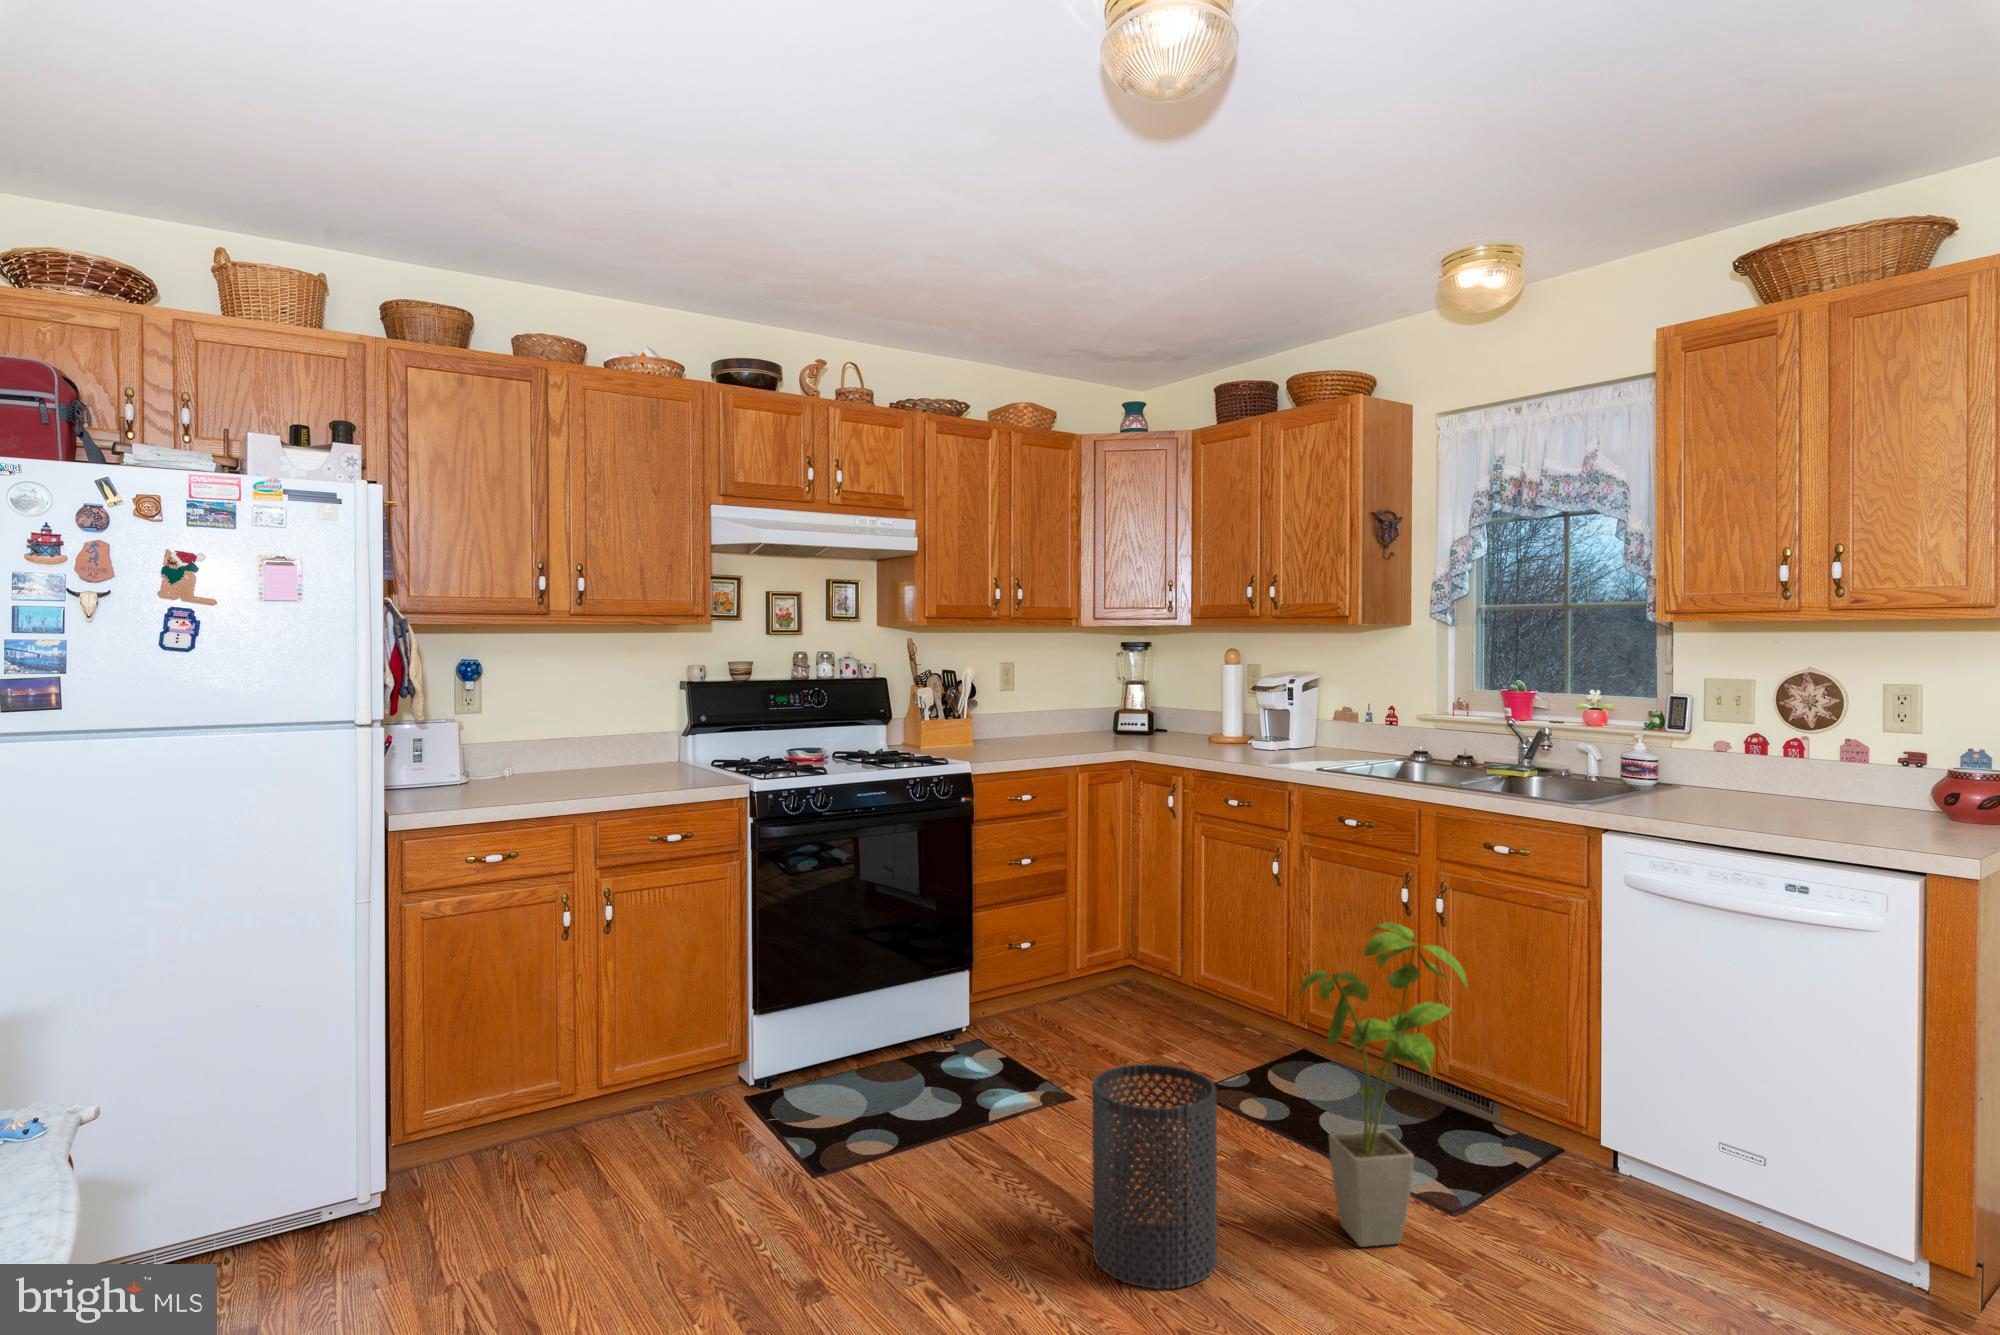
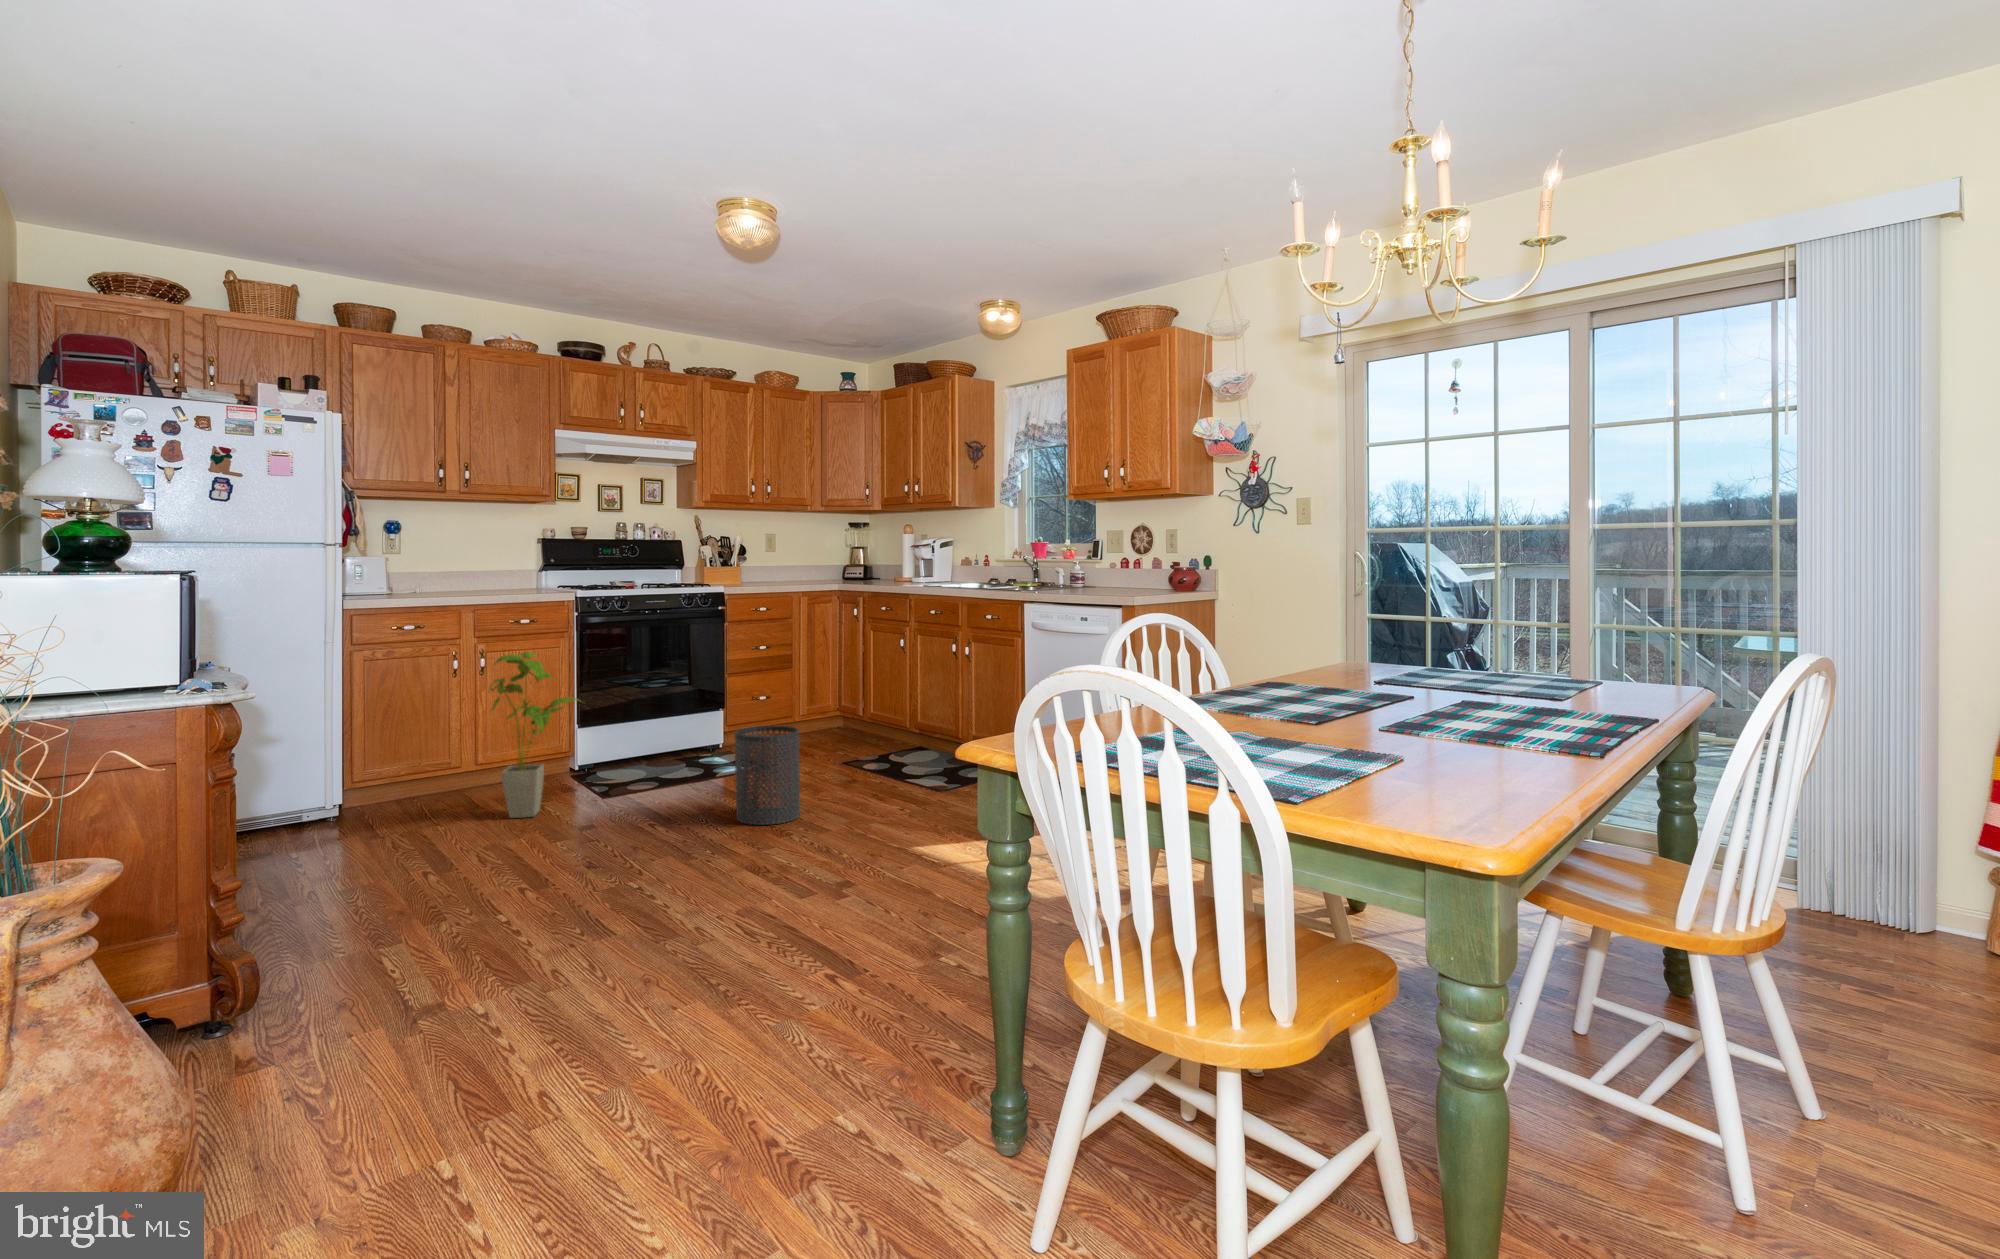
house plant: present [1299,922,1468,1247] -> present [488,652,576,818]

